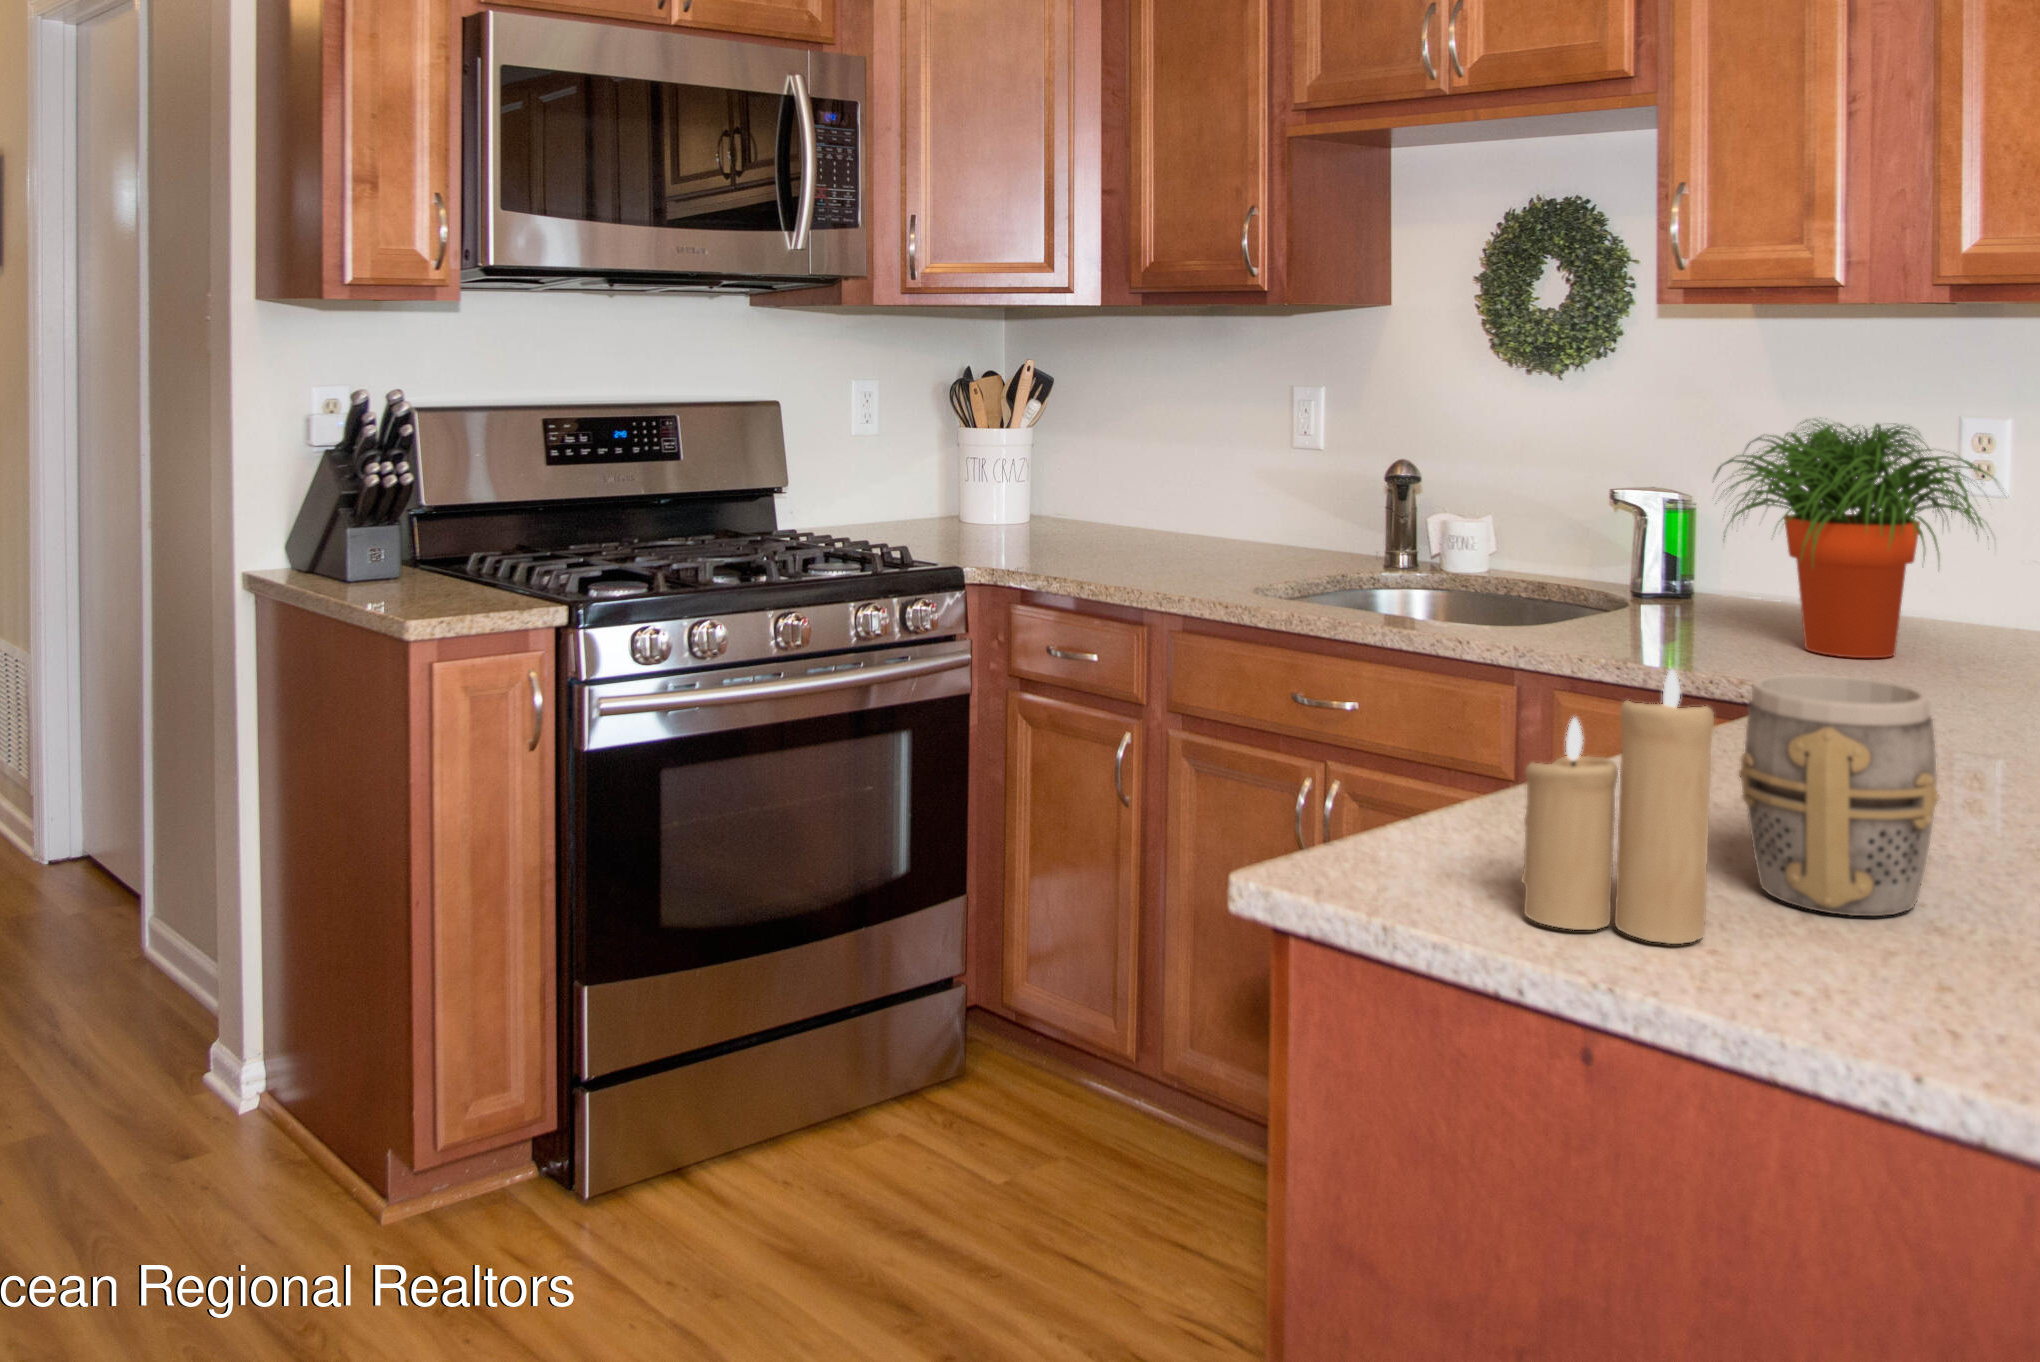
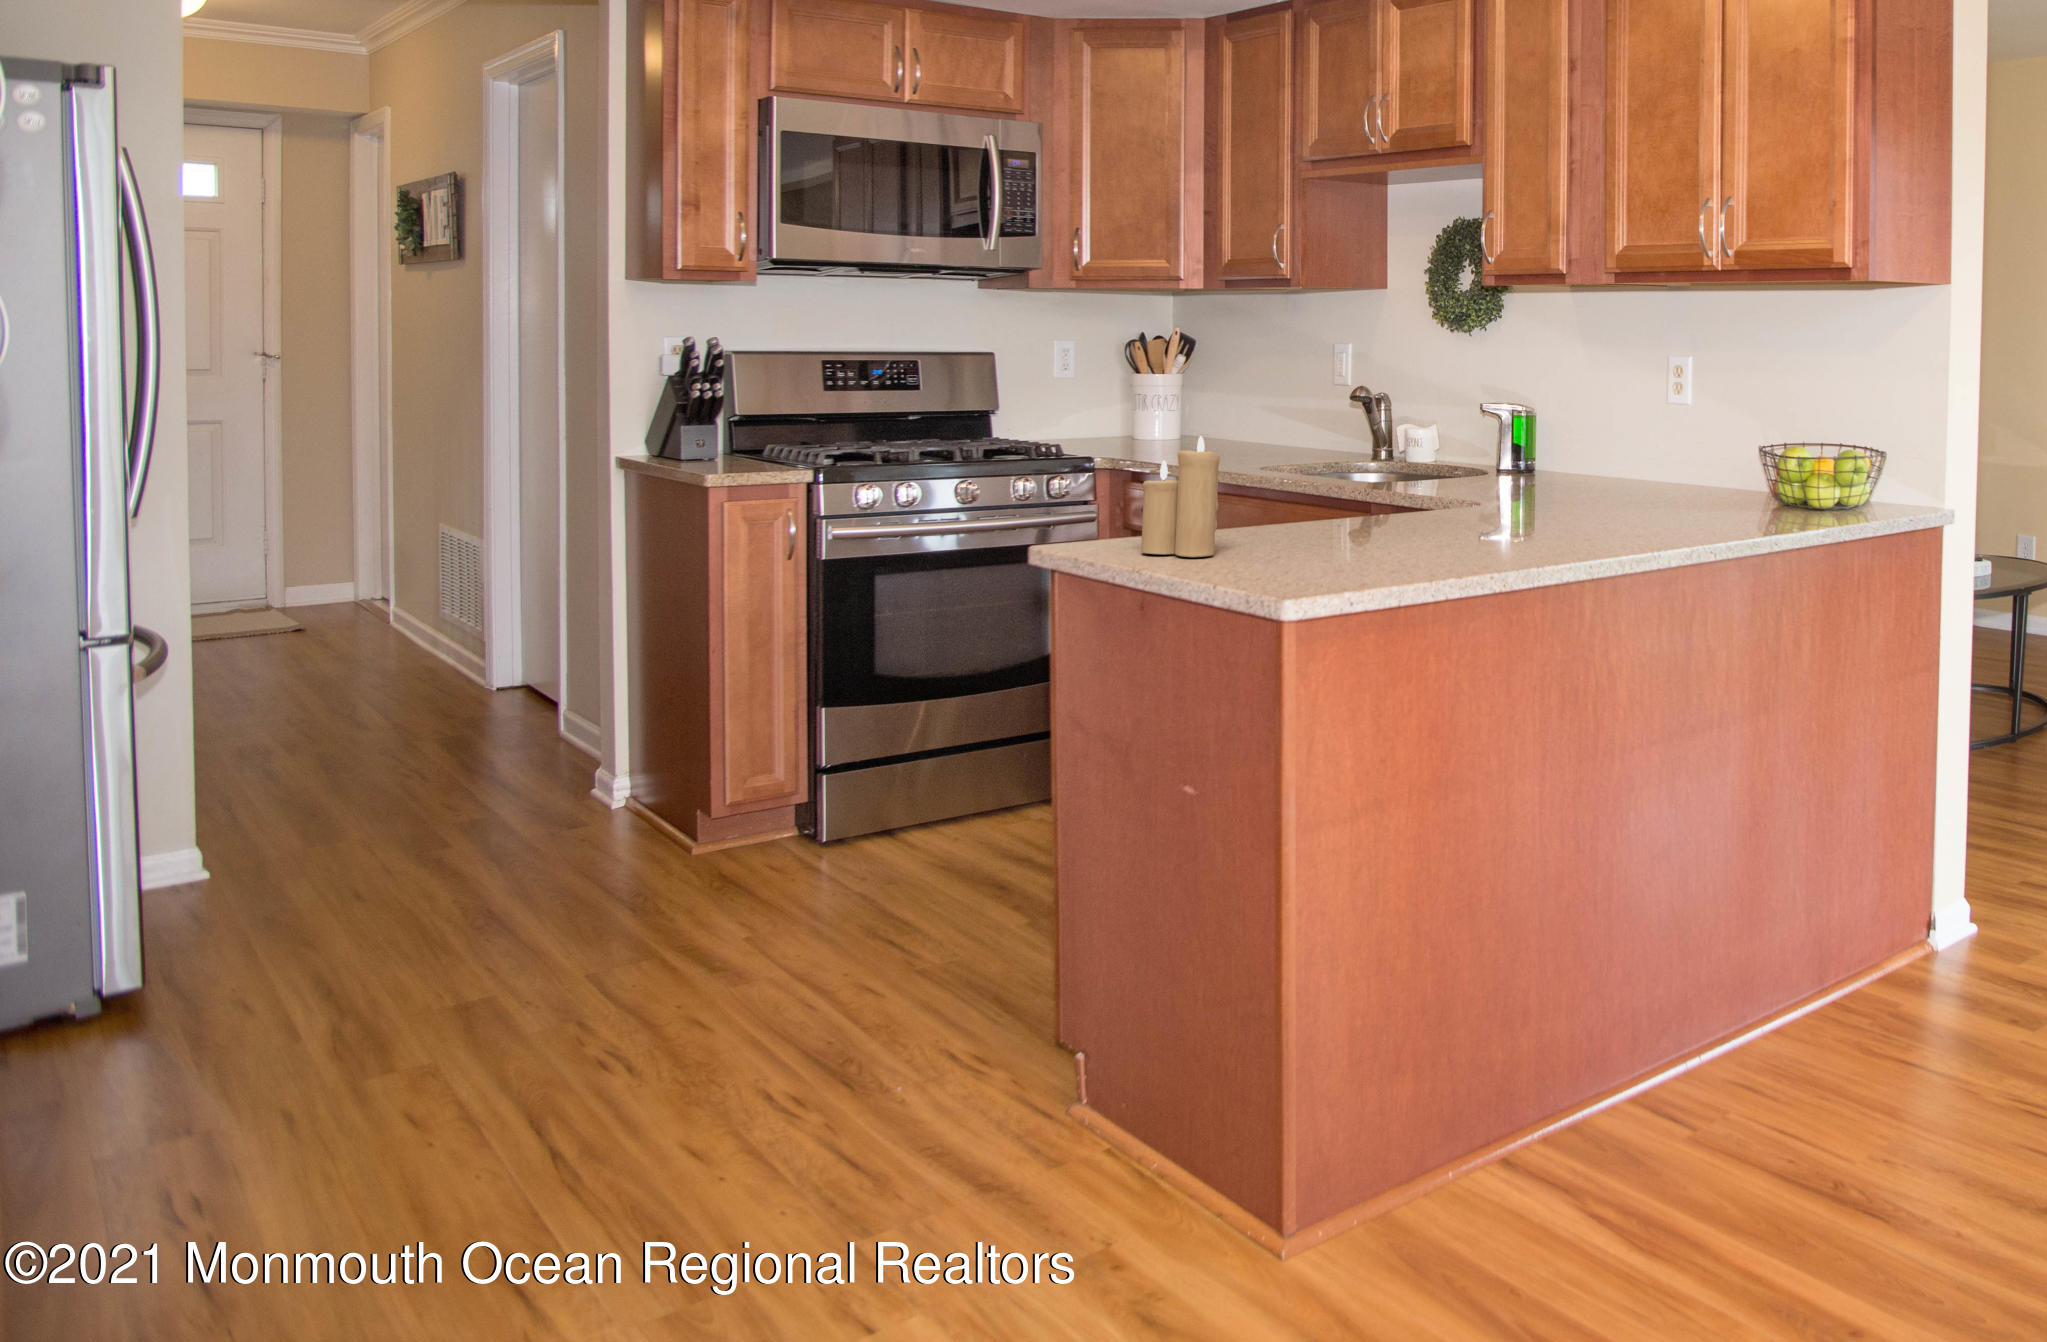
potted plant: present [1713,420,1997,658] -> none [1482,351,1643,490]
mug: present [1739,674,1939,916] -> none [1263,450,1354,552]

